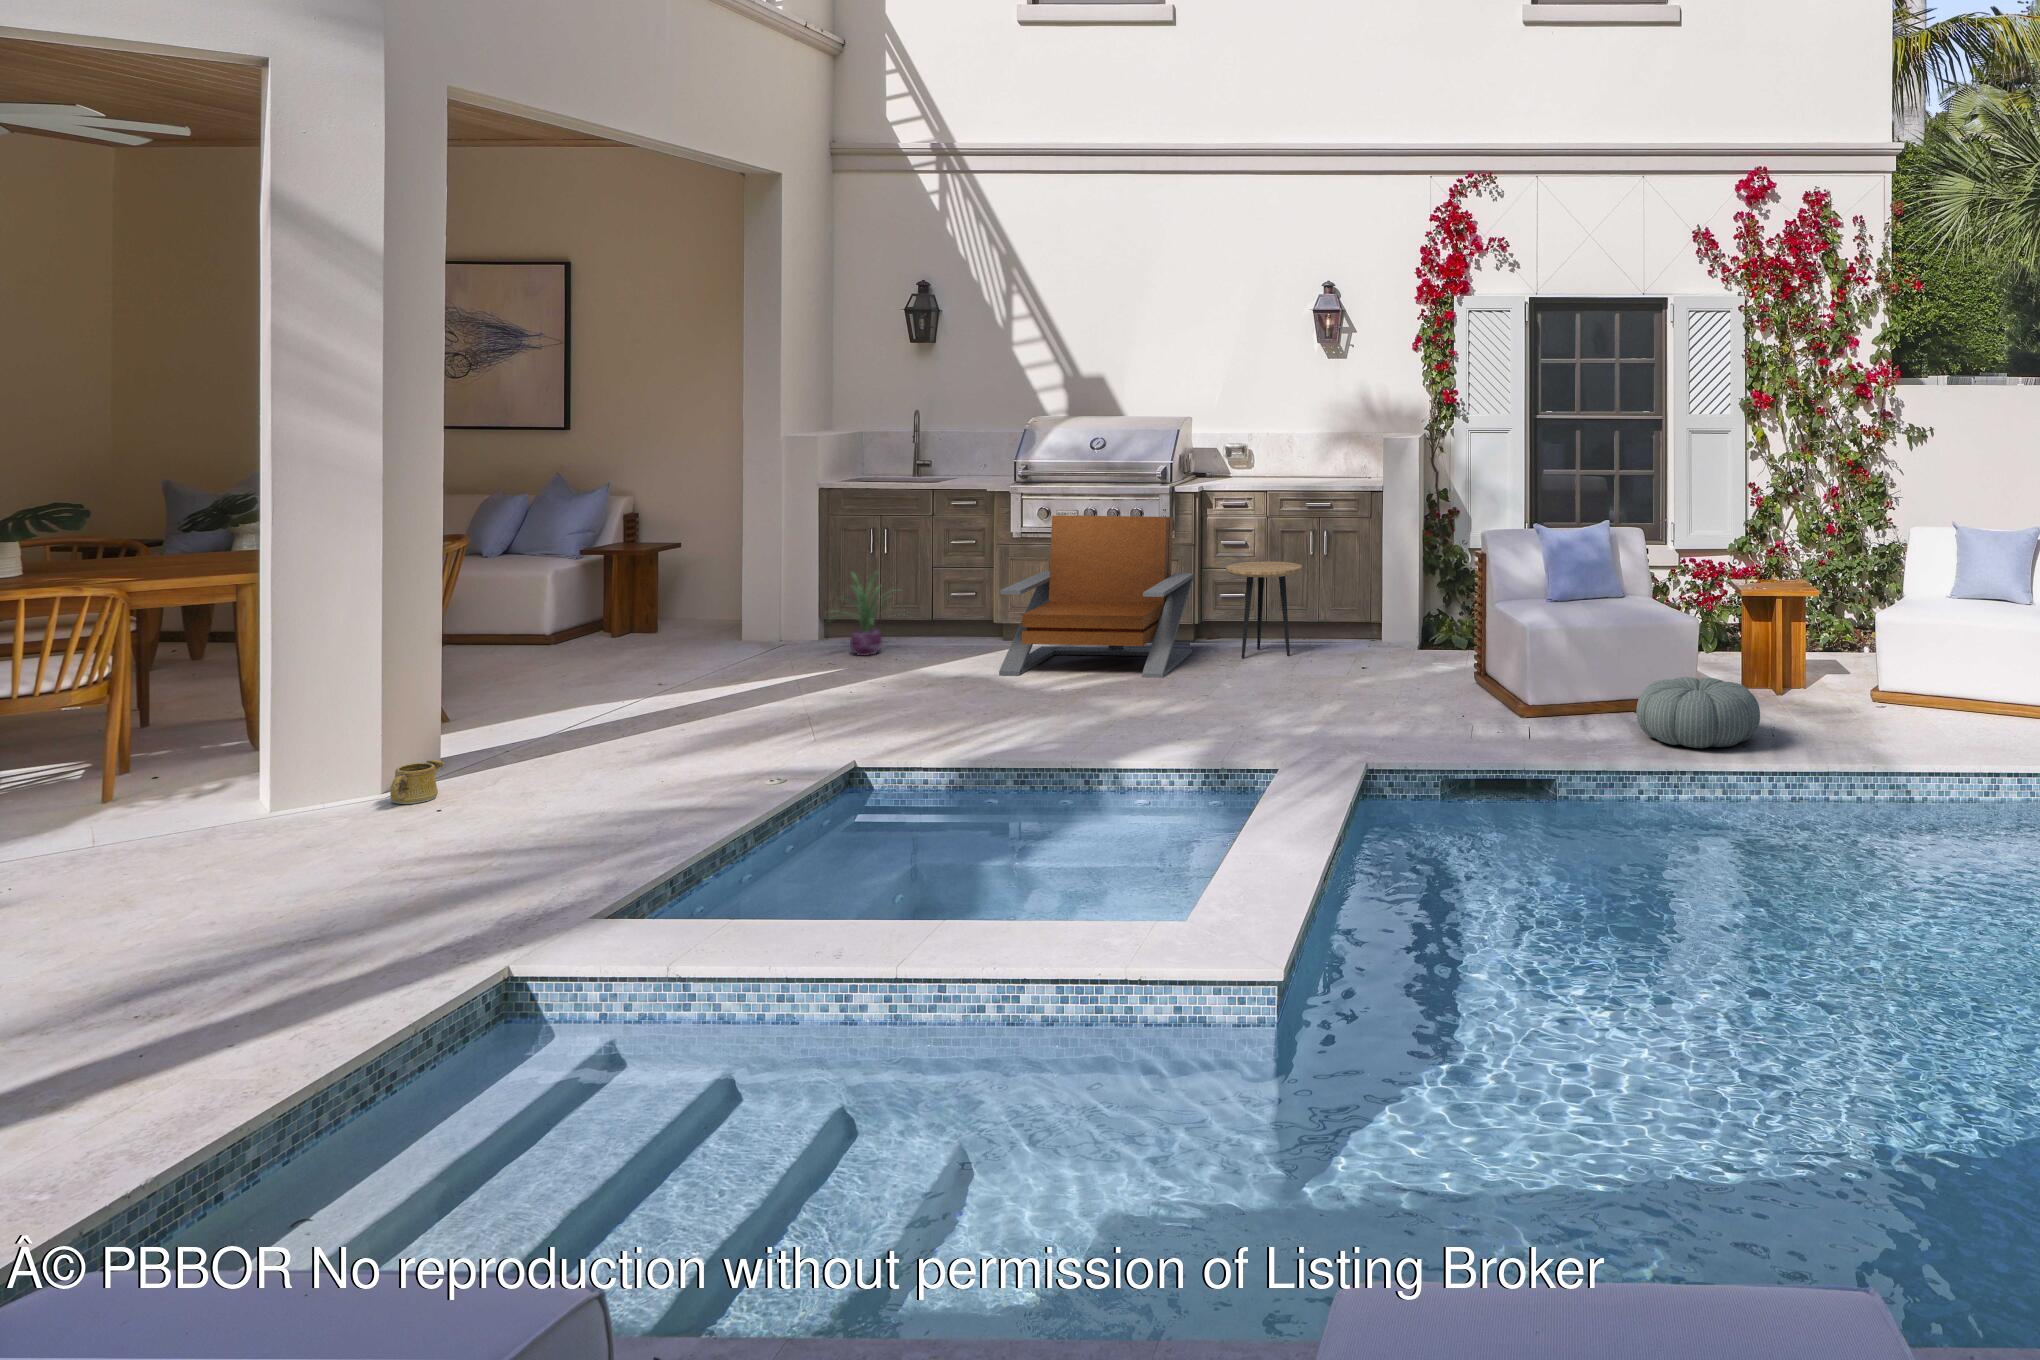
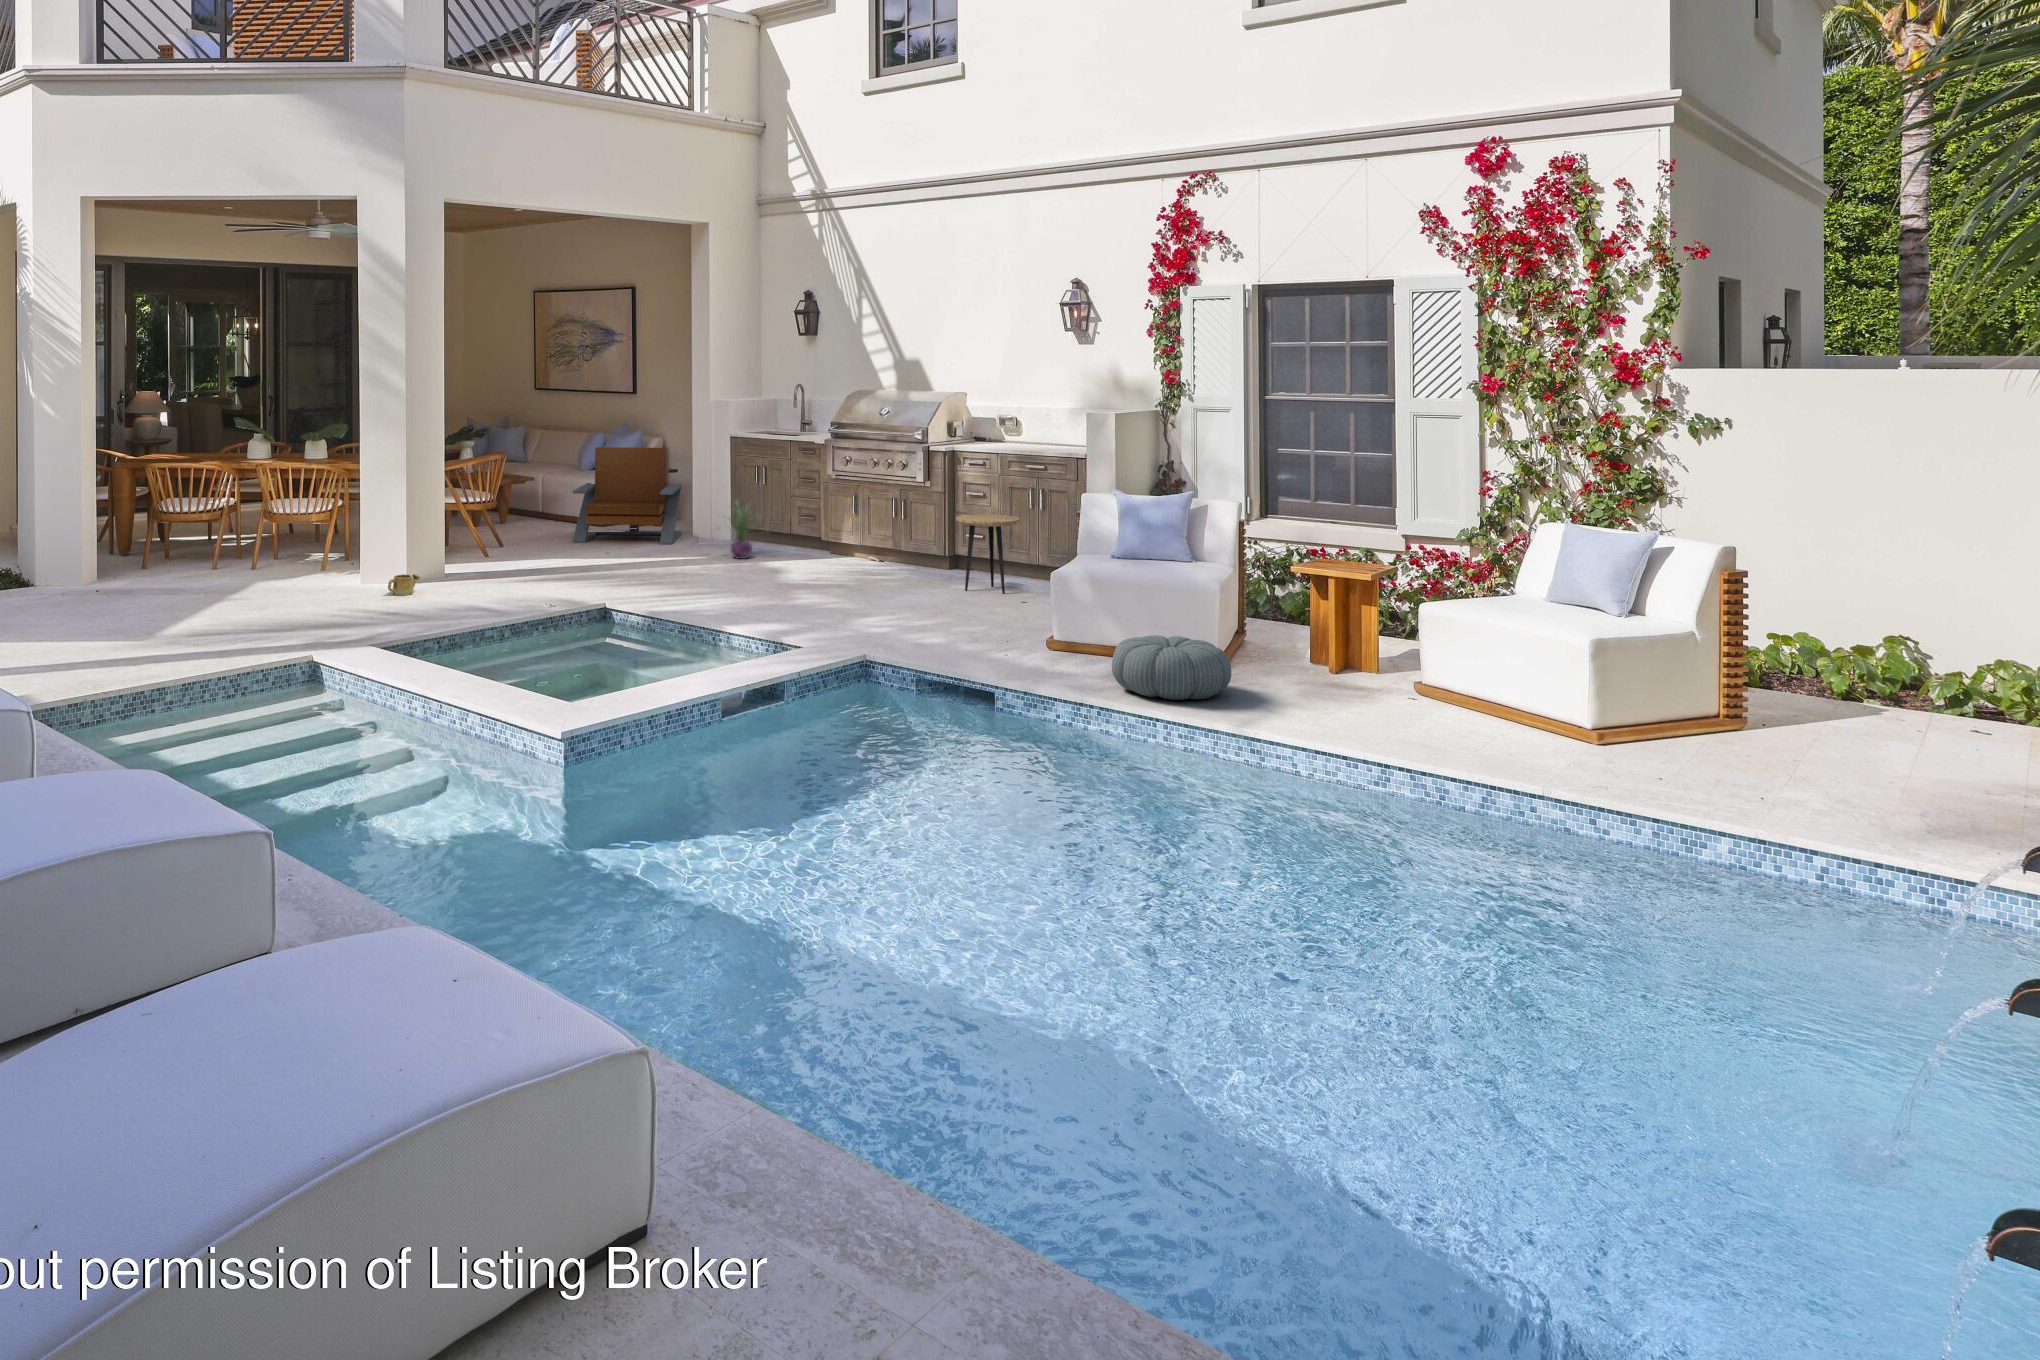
lounge chair: present [999,515,1194,678] -> present [573,447,682,545]

